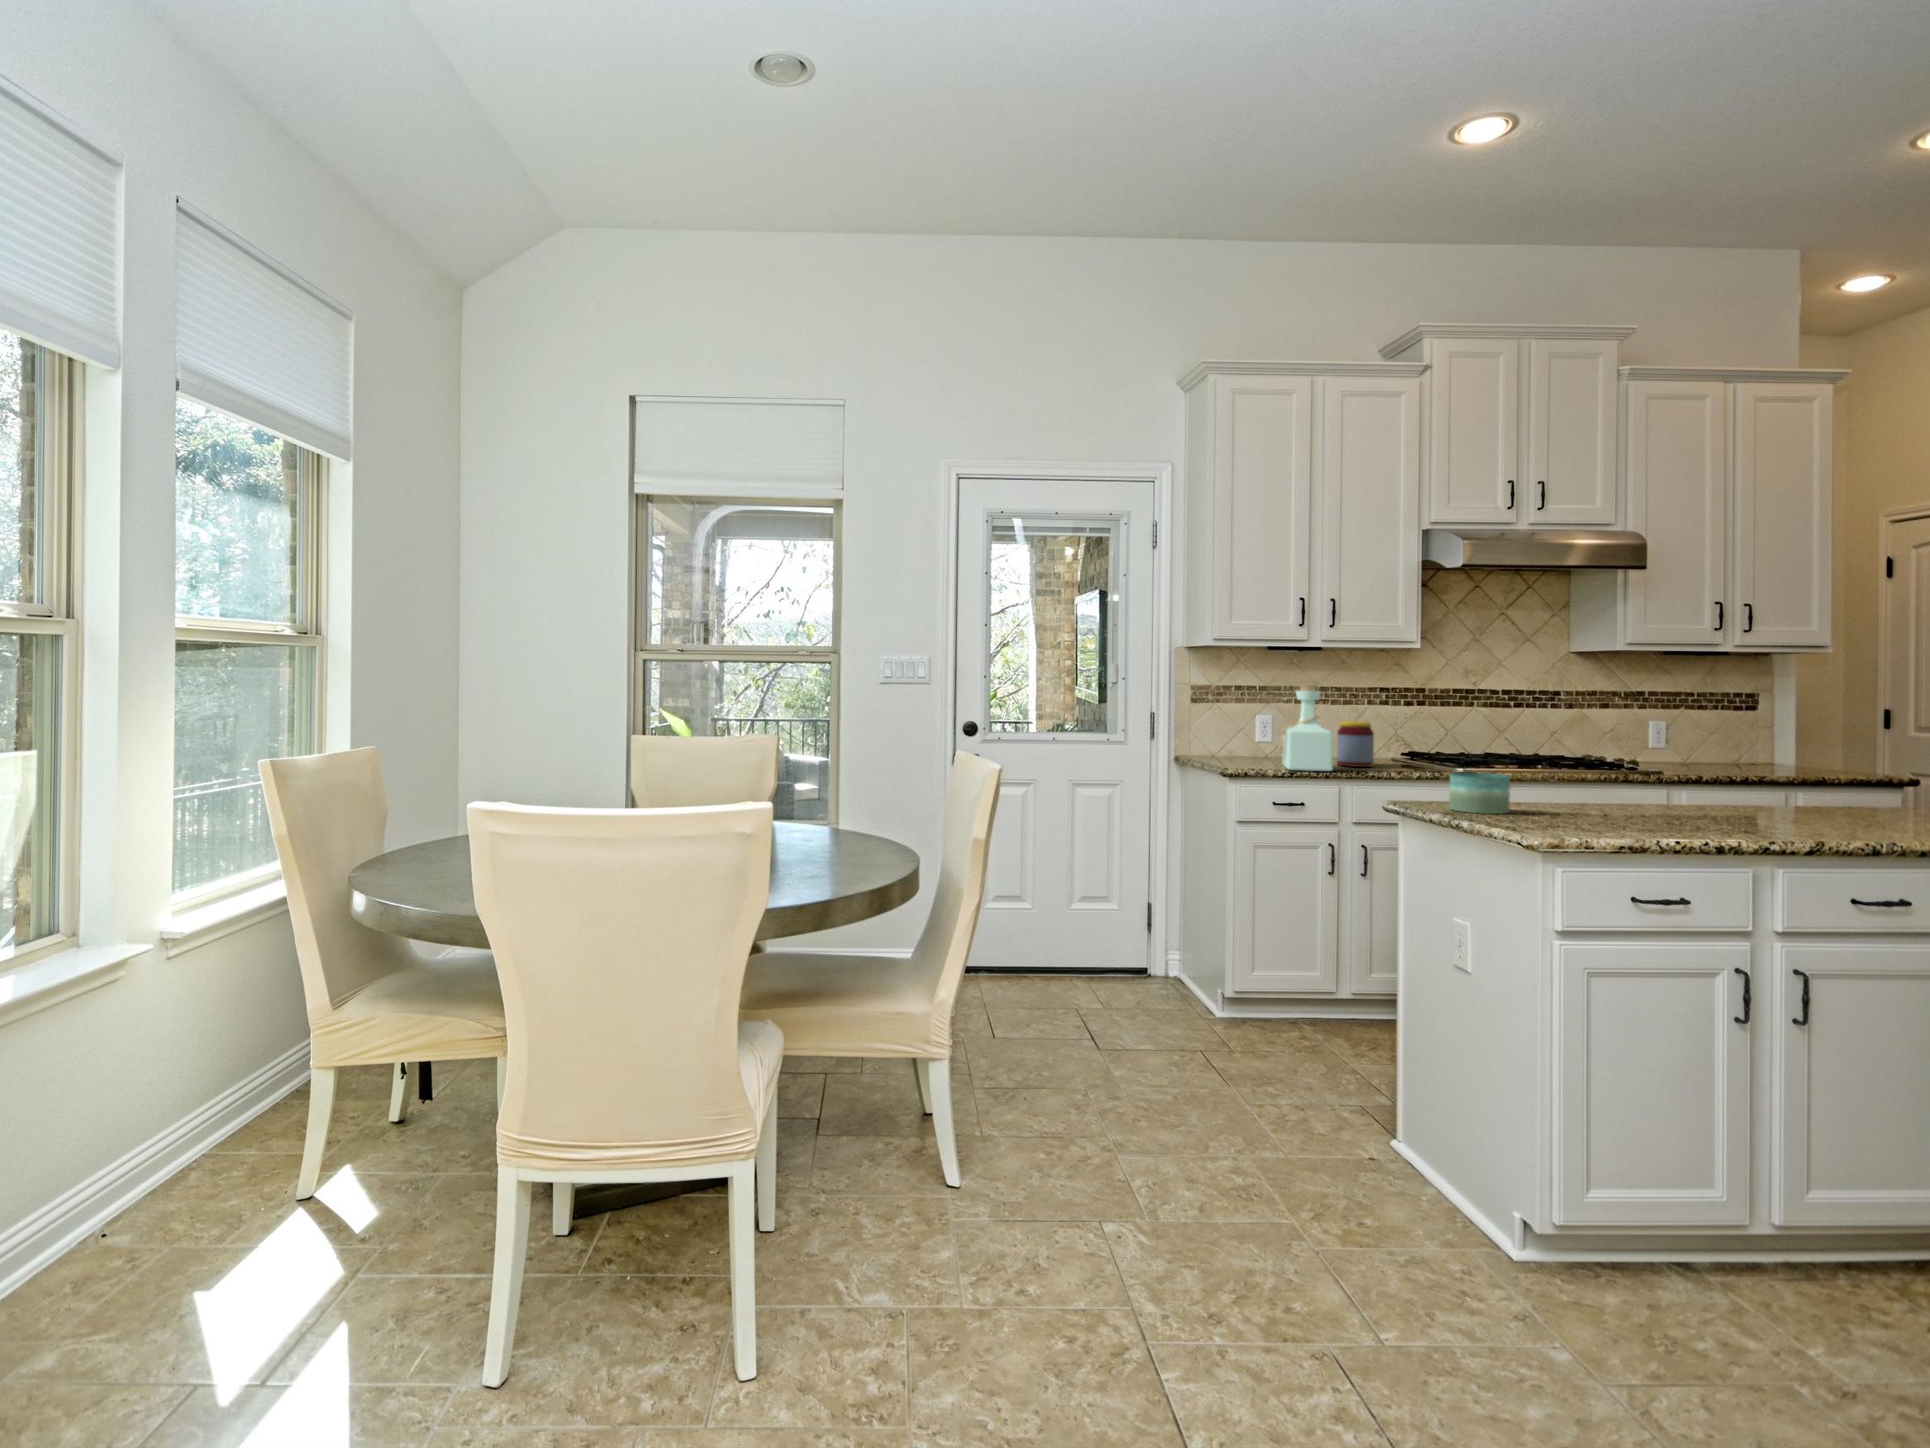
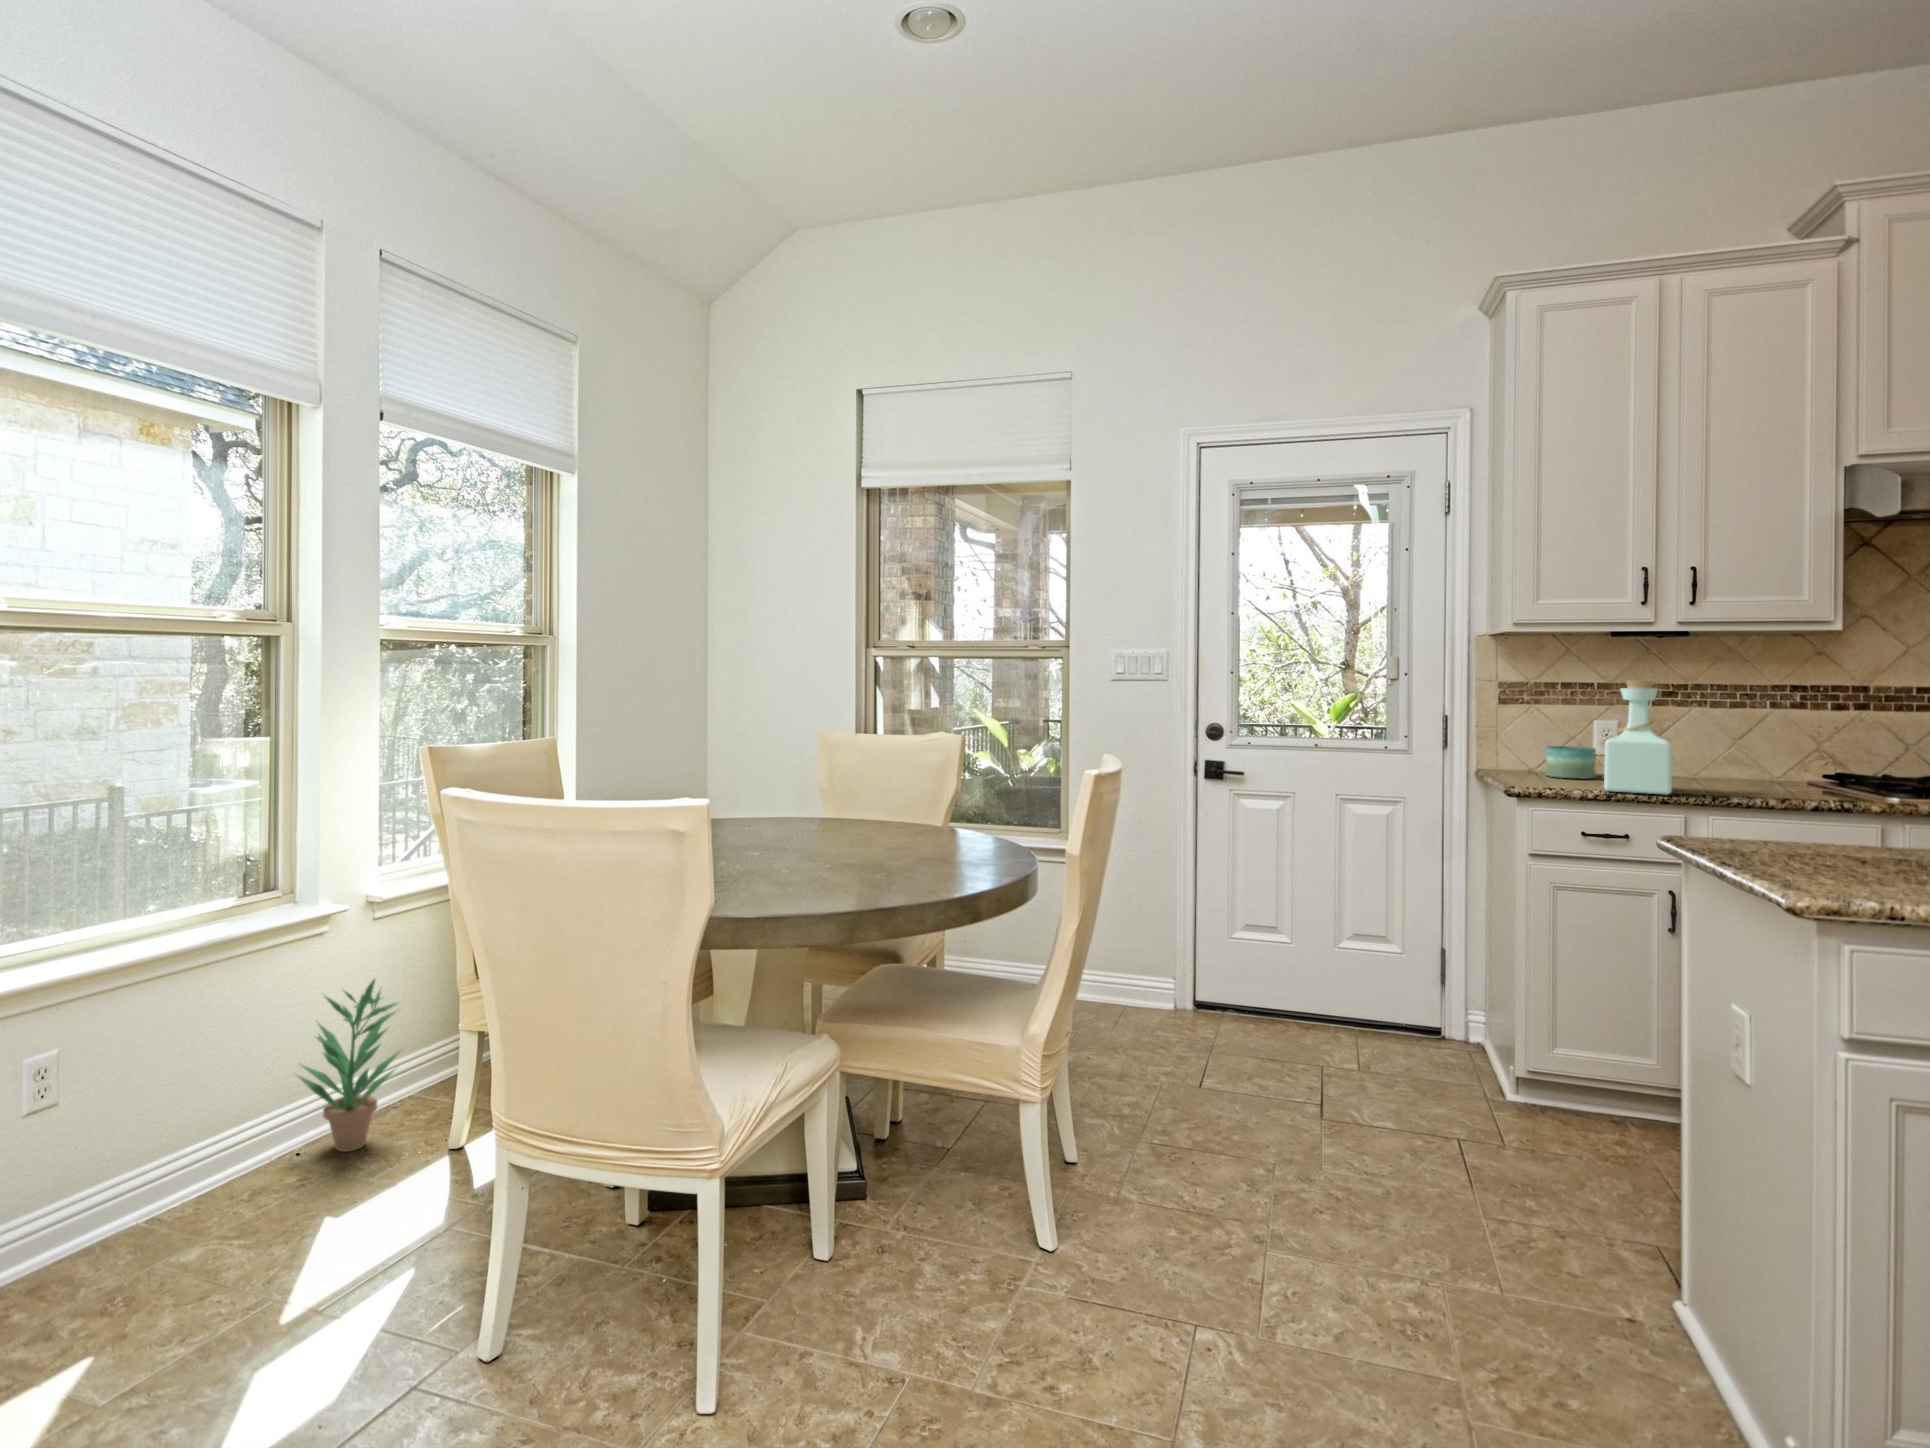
jar: present [1337,721,1374,767] -> none [1693,729,1749,791]
candle: present [1449,772,1510,814] -> present [1546,746,1596,779]
potted plant: none [103,1019,237,1220] -> present [298,979,400,1152]

